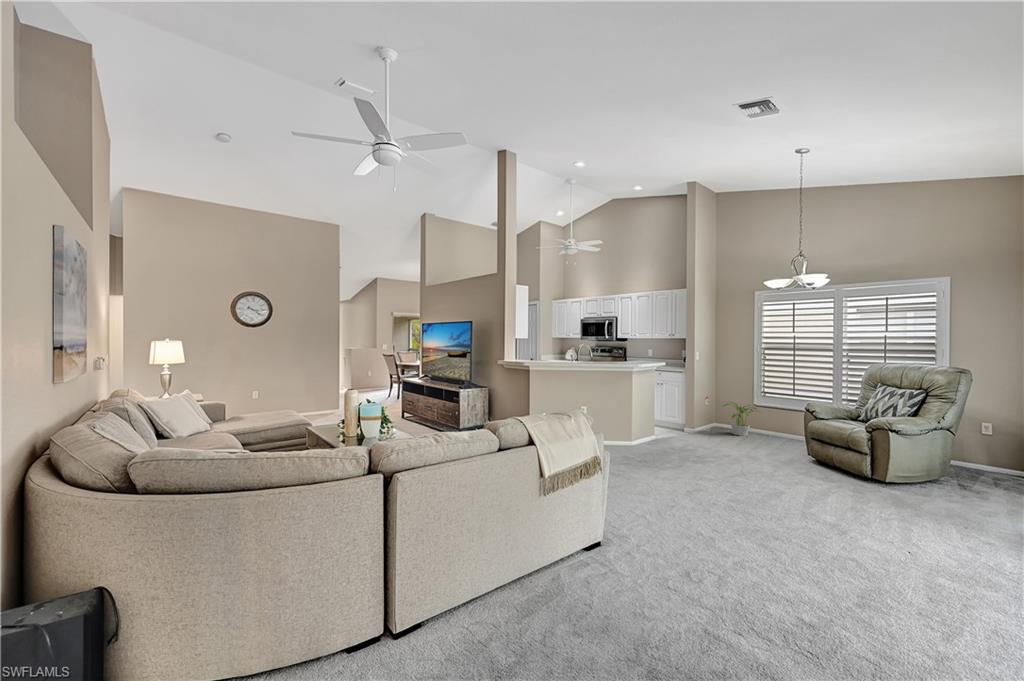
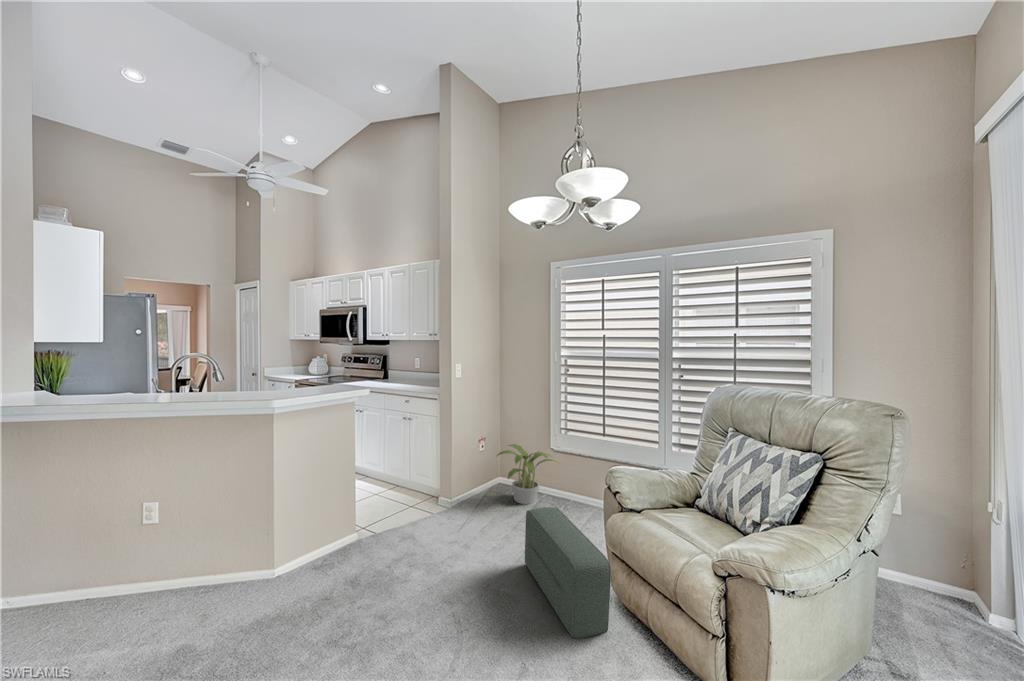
pouf: none [757,422,813,468] -> present [525,507,611,638]

